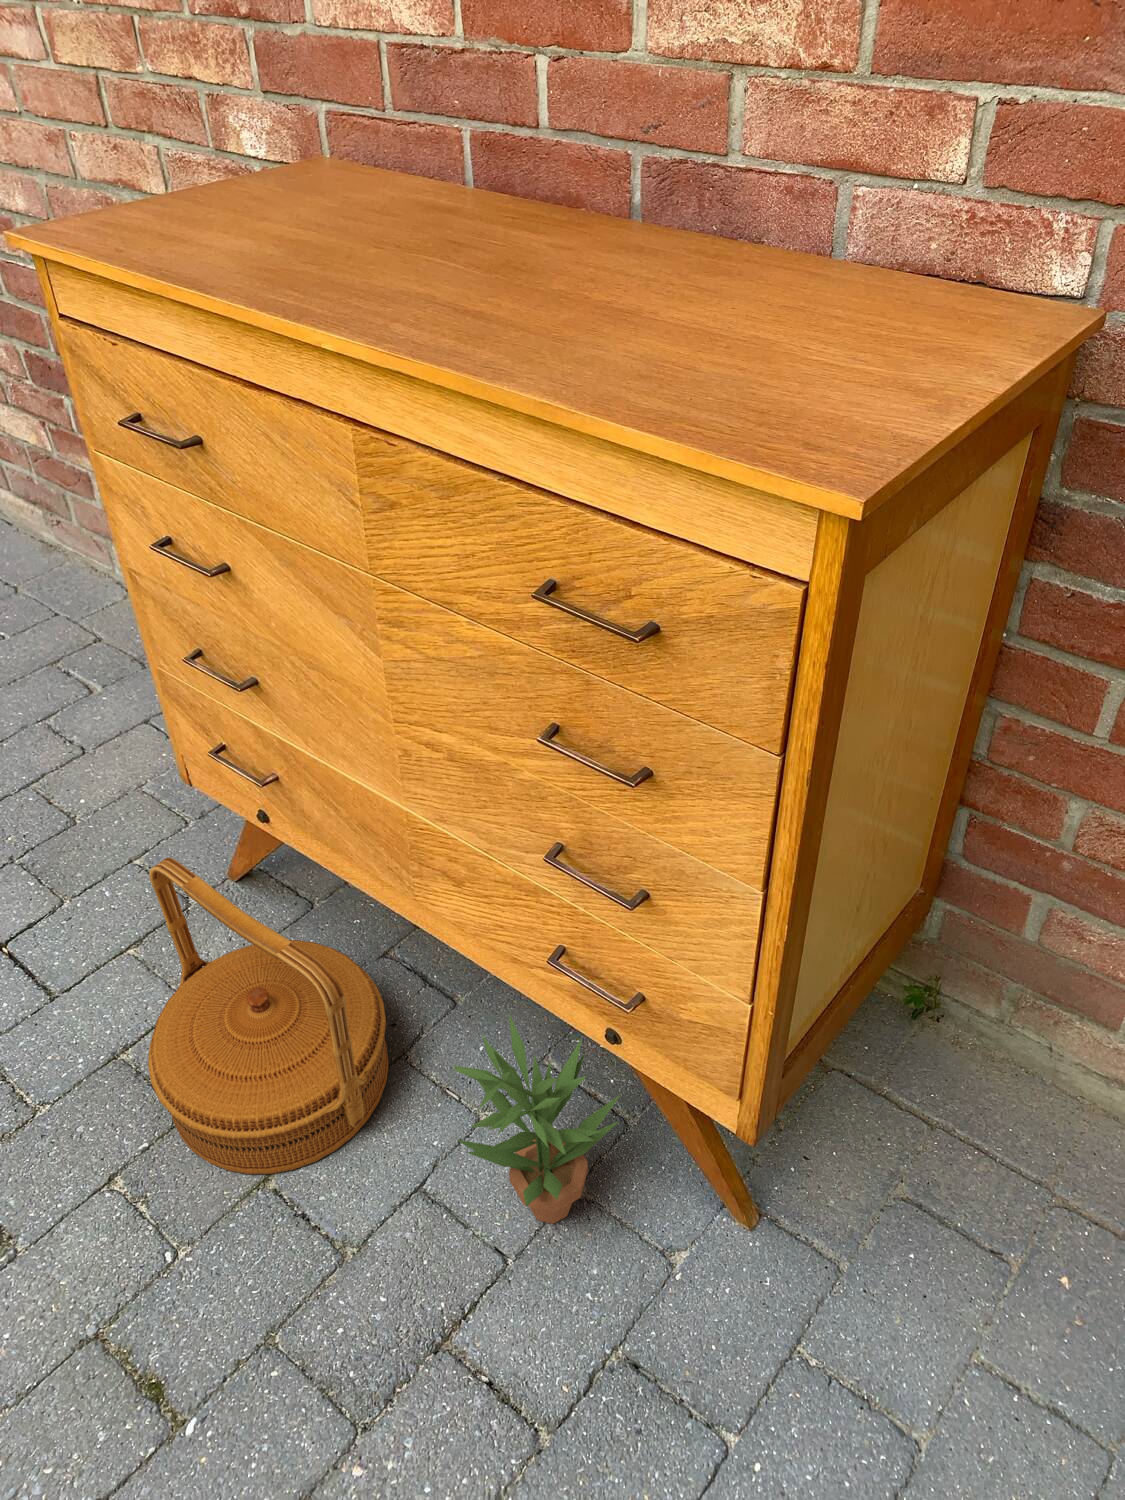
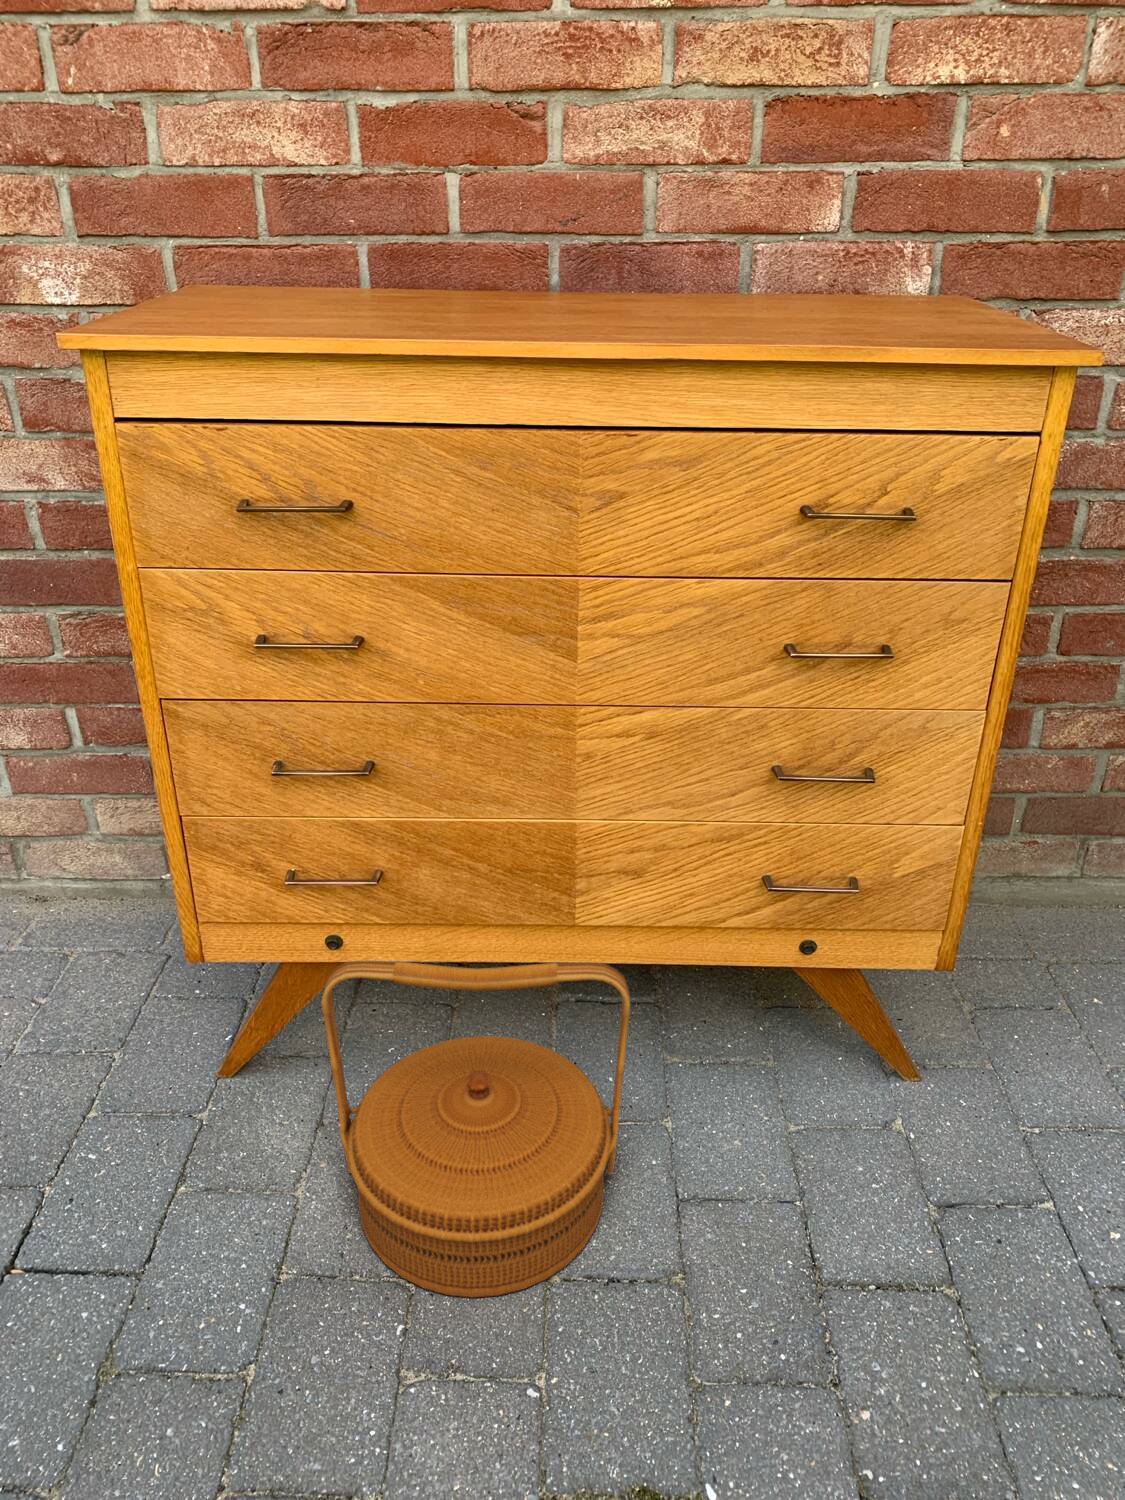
potted plant: present [452,1014,620,1224] -> none [751,928,905,1157]

